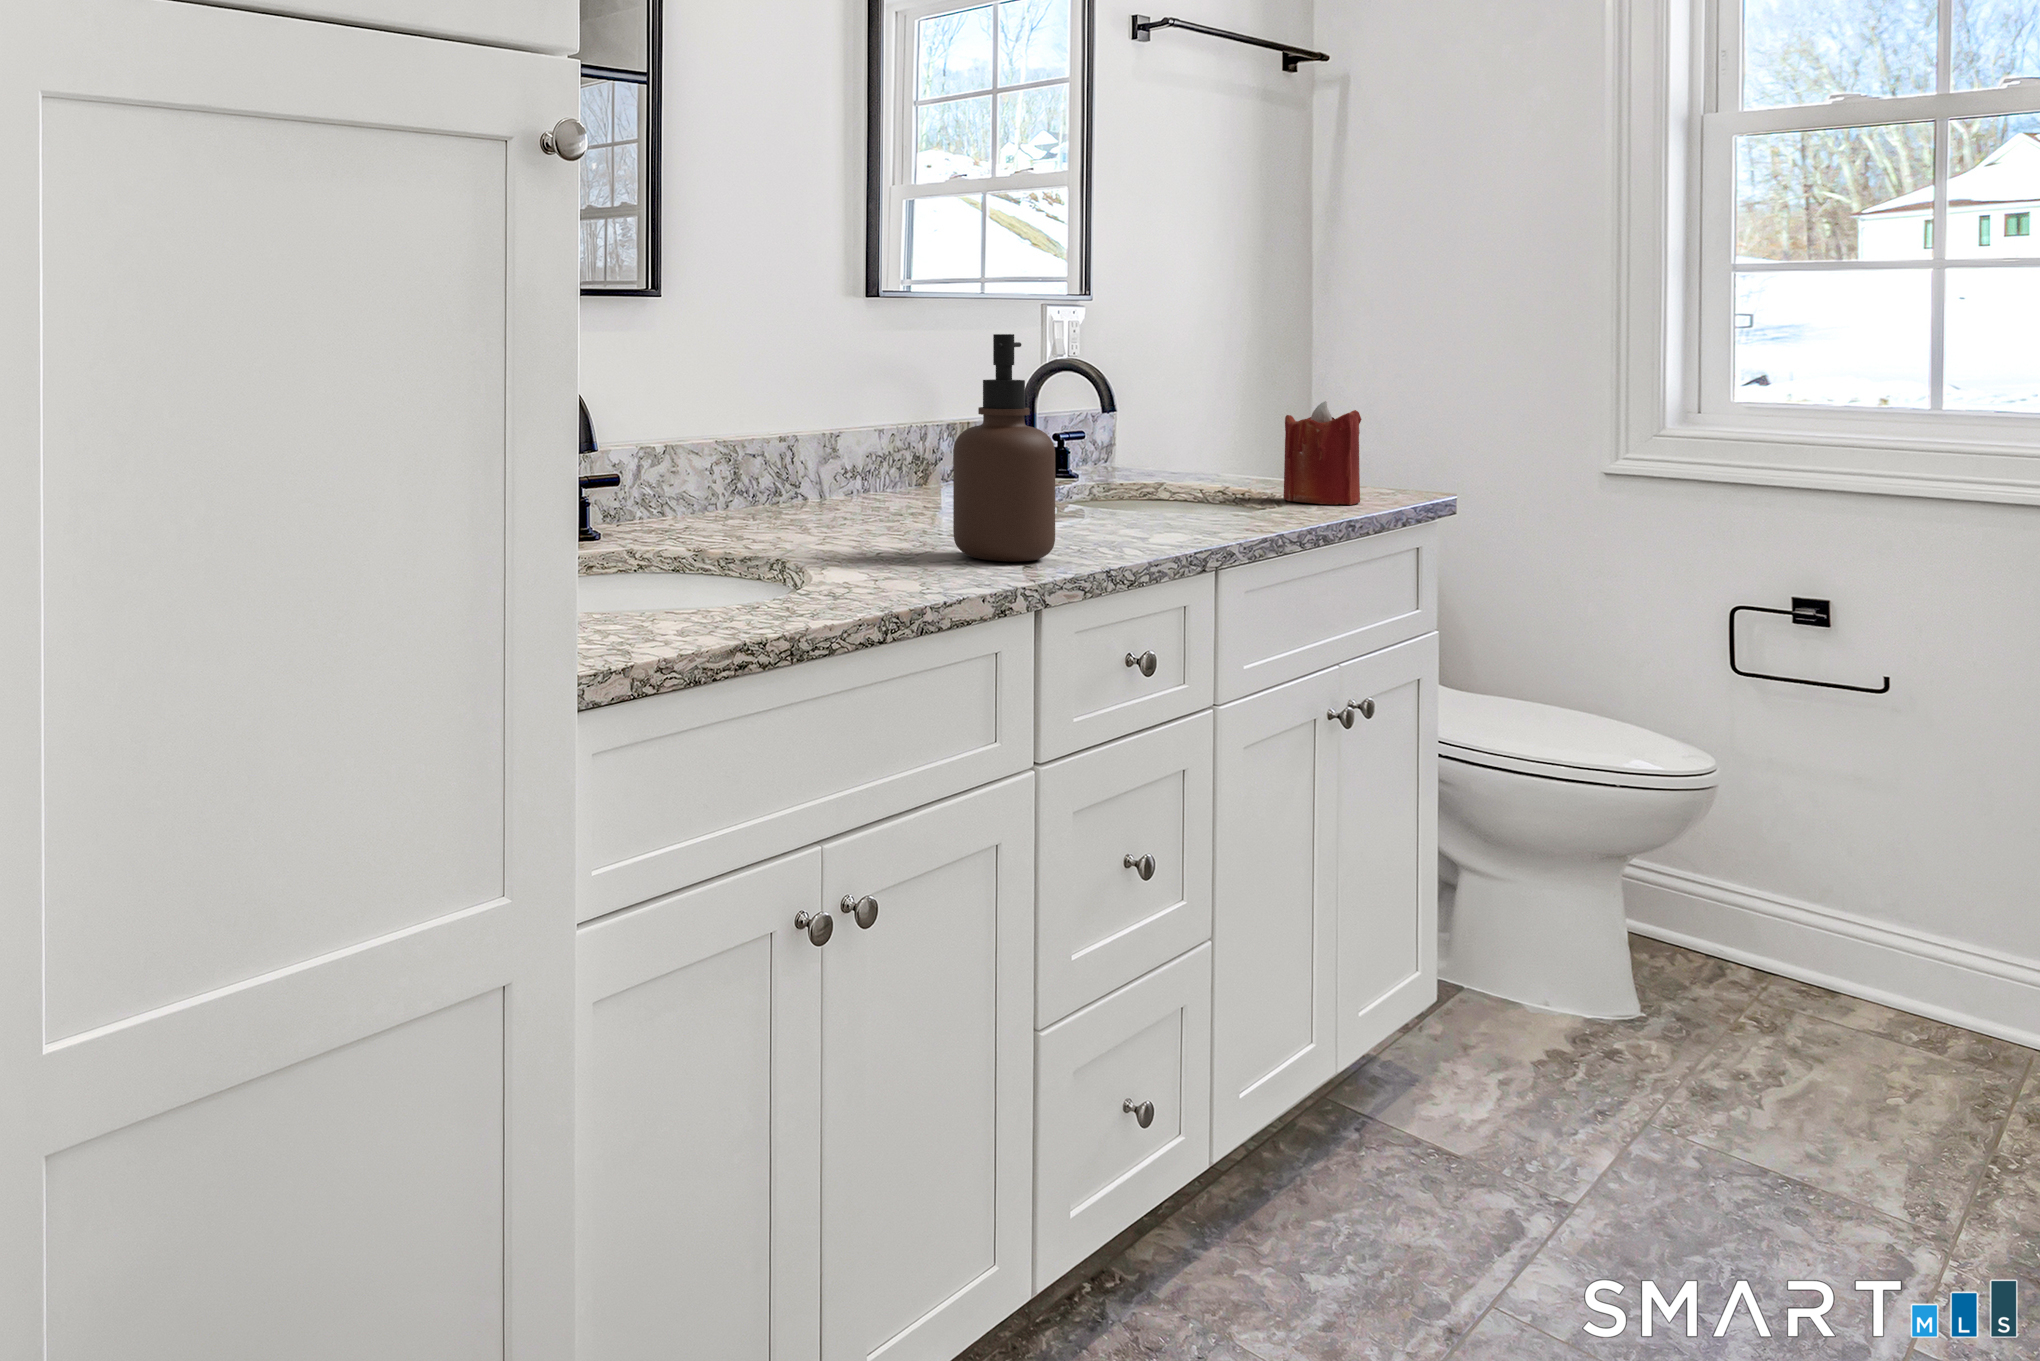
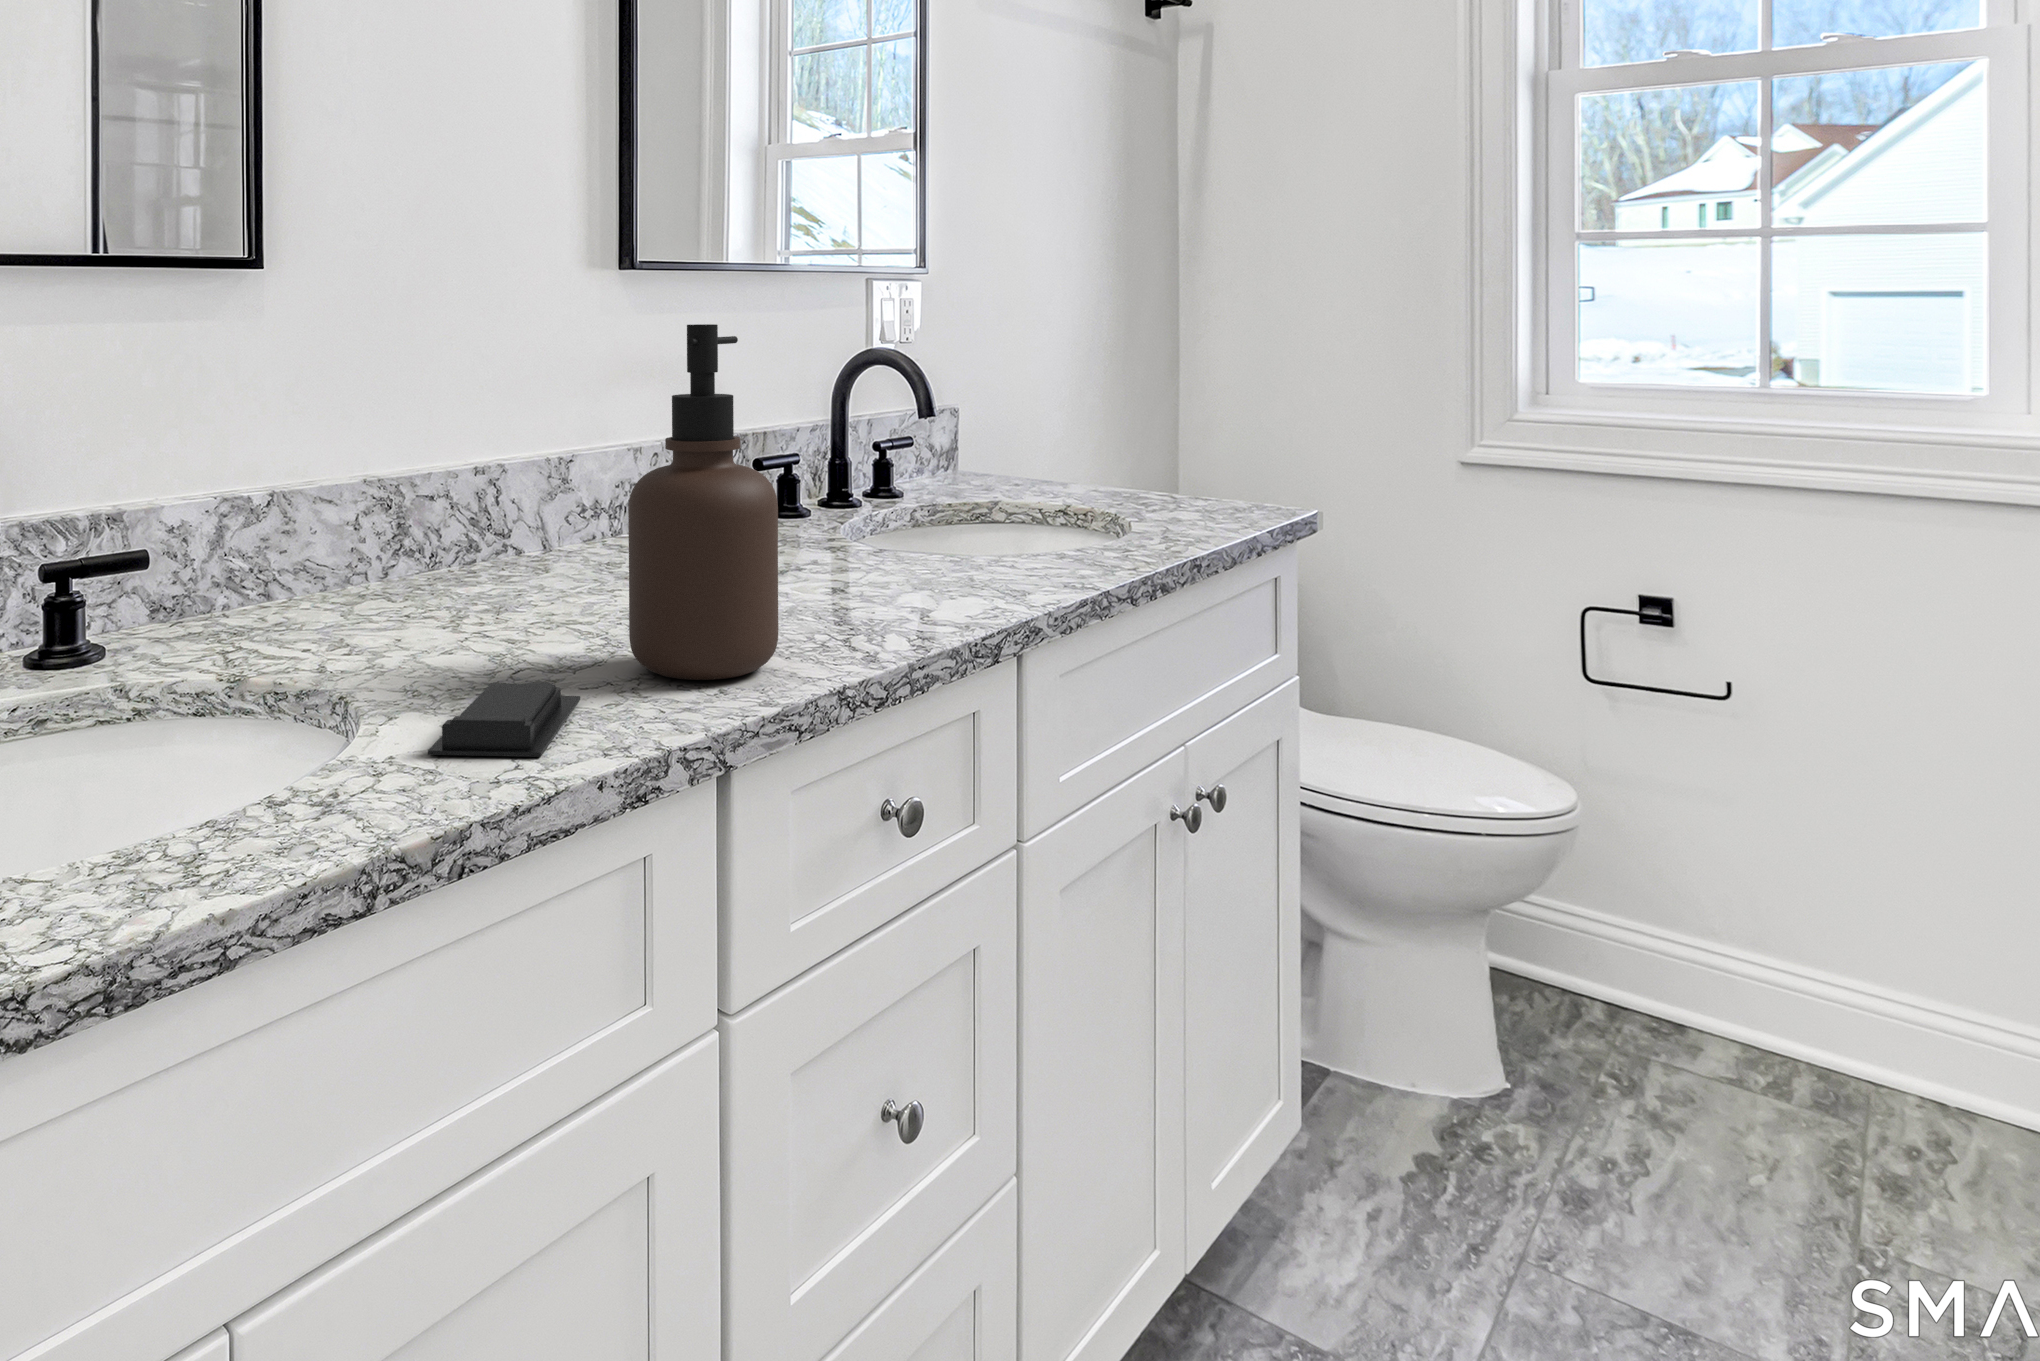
candle: present [1283,401,1362,505] -> none [1129,402,1217,532]
soap bar: none [870,552,939,585] -> present [428,682,581,757]

